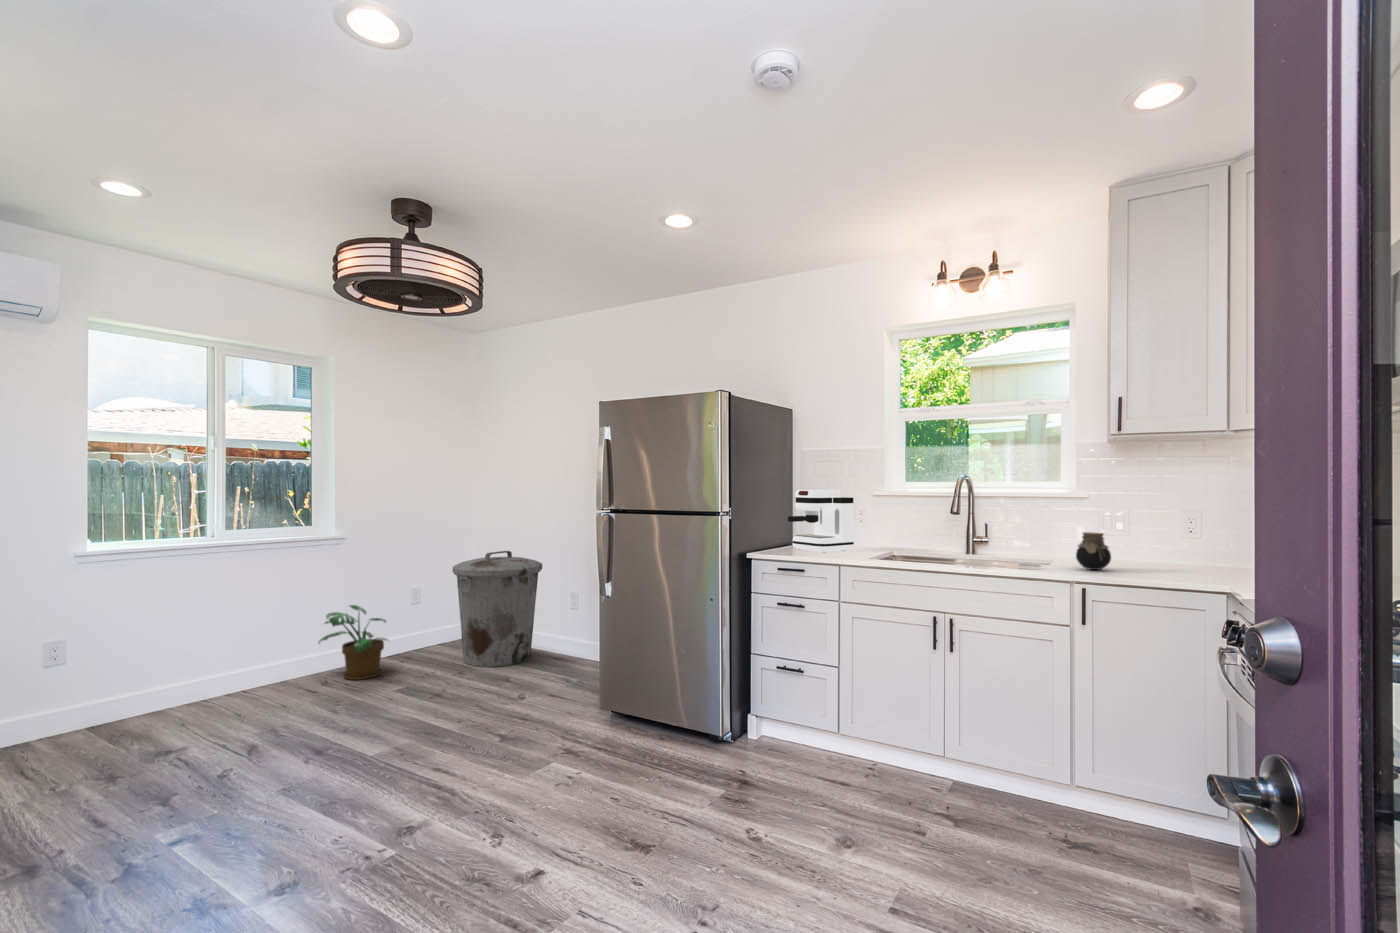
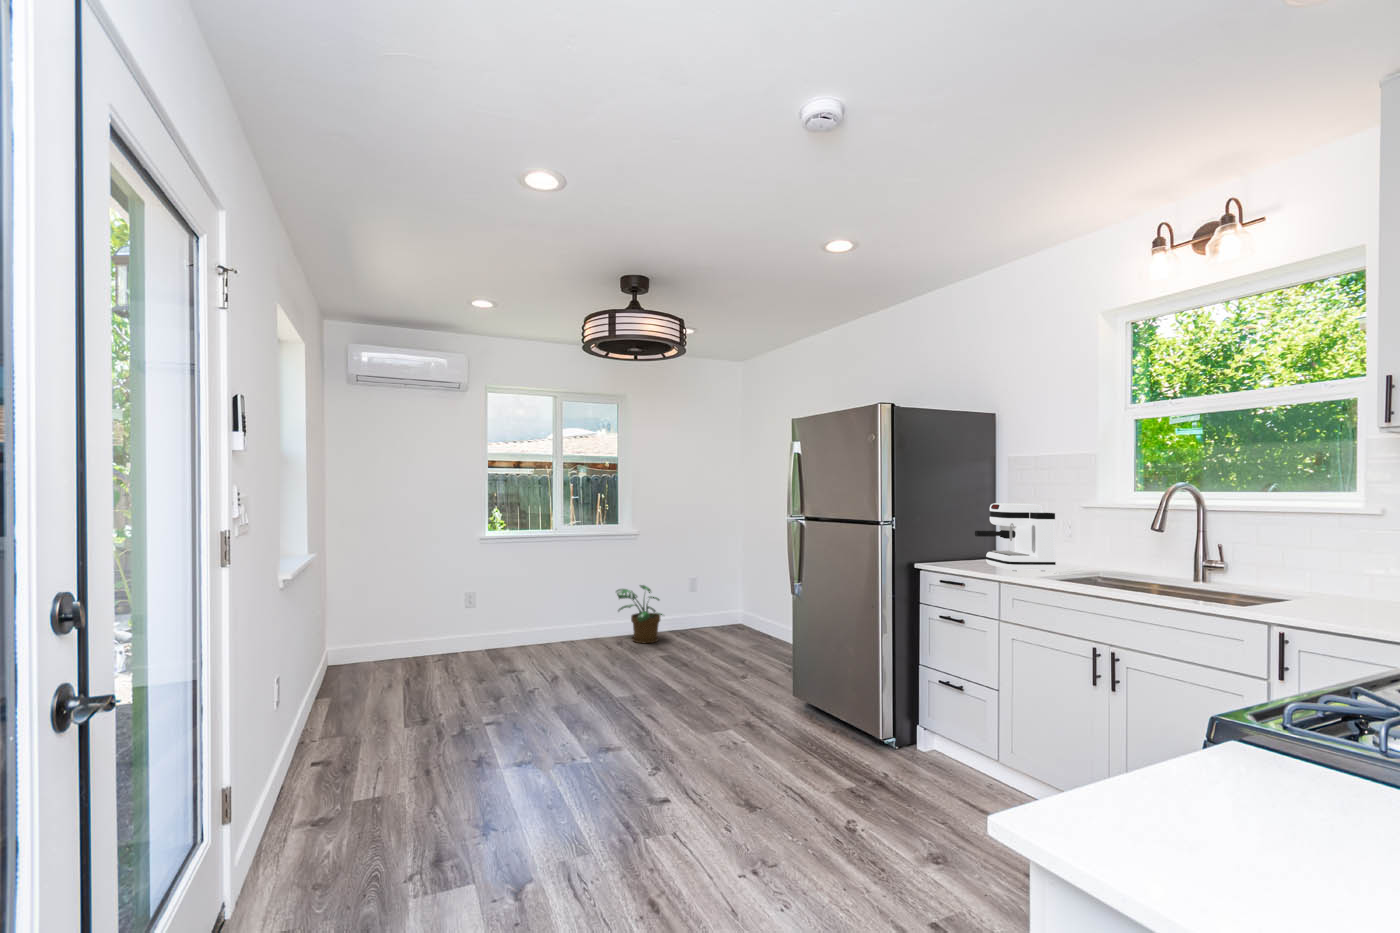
jar: present [1076,532,1111,570] -> none [1305,568,1362,618]
trash can: present [453,551,542,667] -> none [712,550,786,649]

